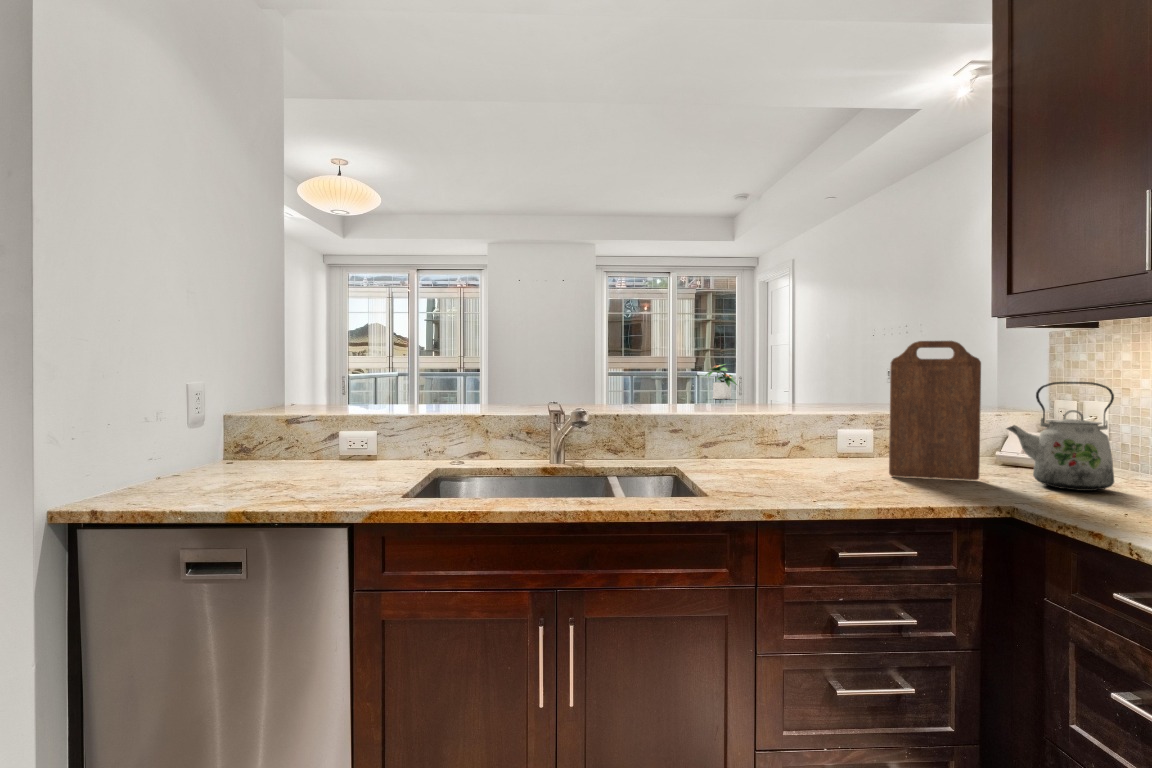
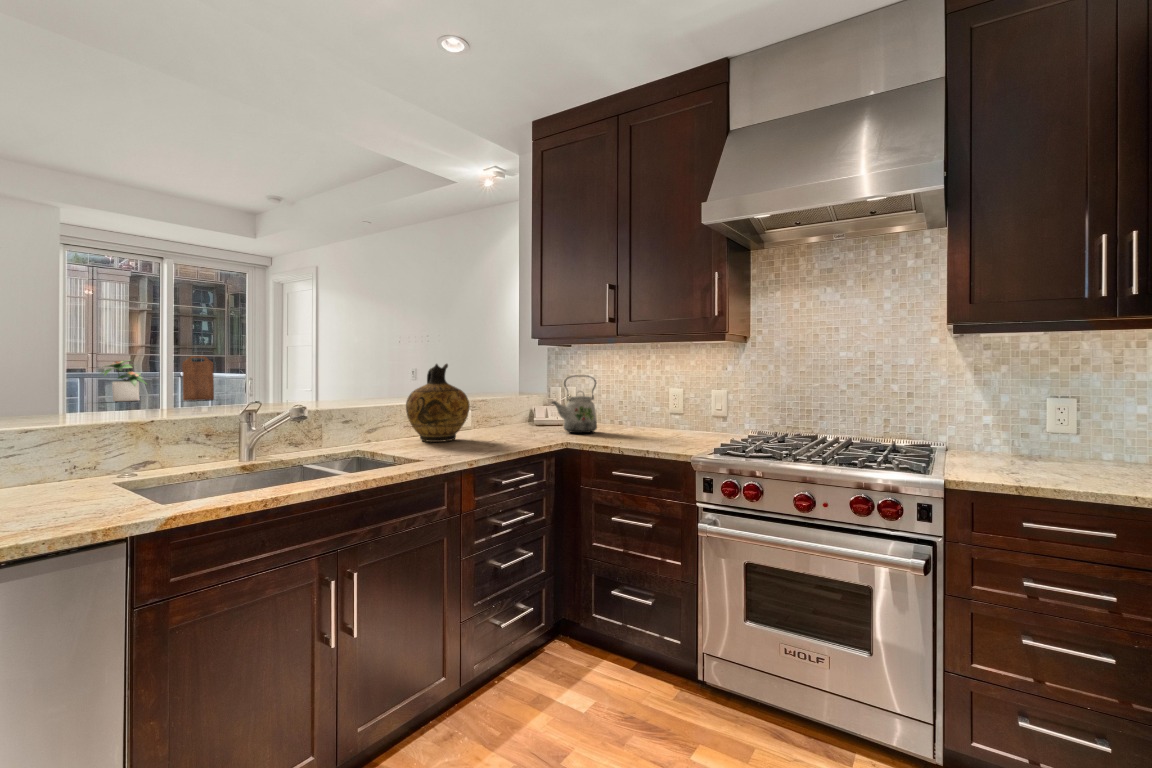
cutting board: present [889,341,981,480] -> present [182,356,214,401]
ceramic jug: none [748,360,841,472] -> present [406,364,470,442]
potted plant: present [705,364,737,400] -> present [101,361,146,402]

